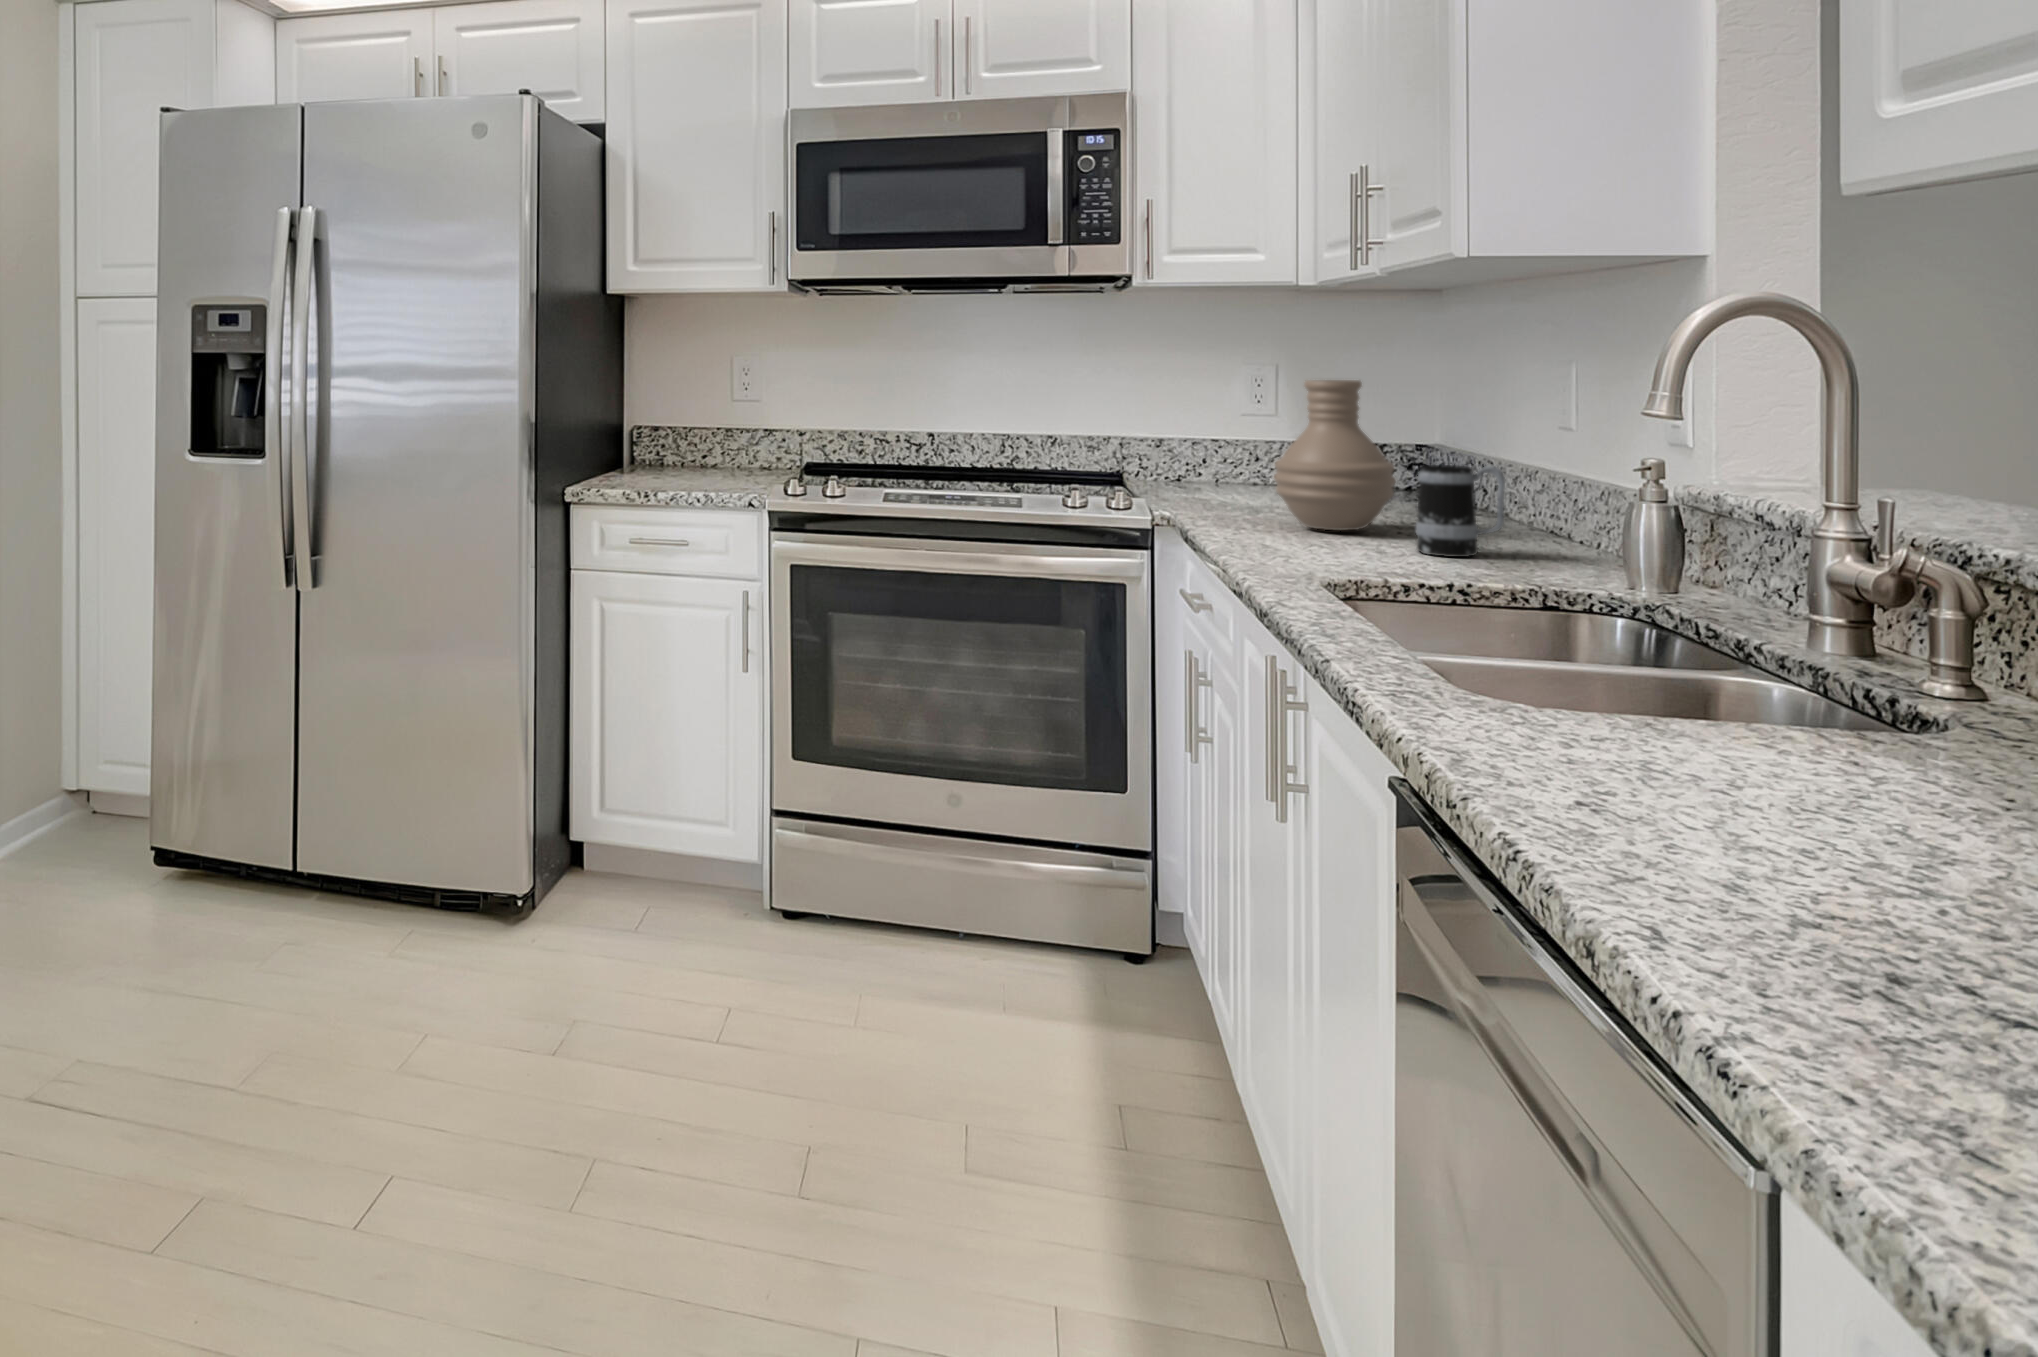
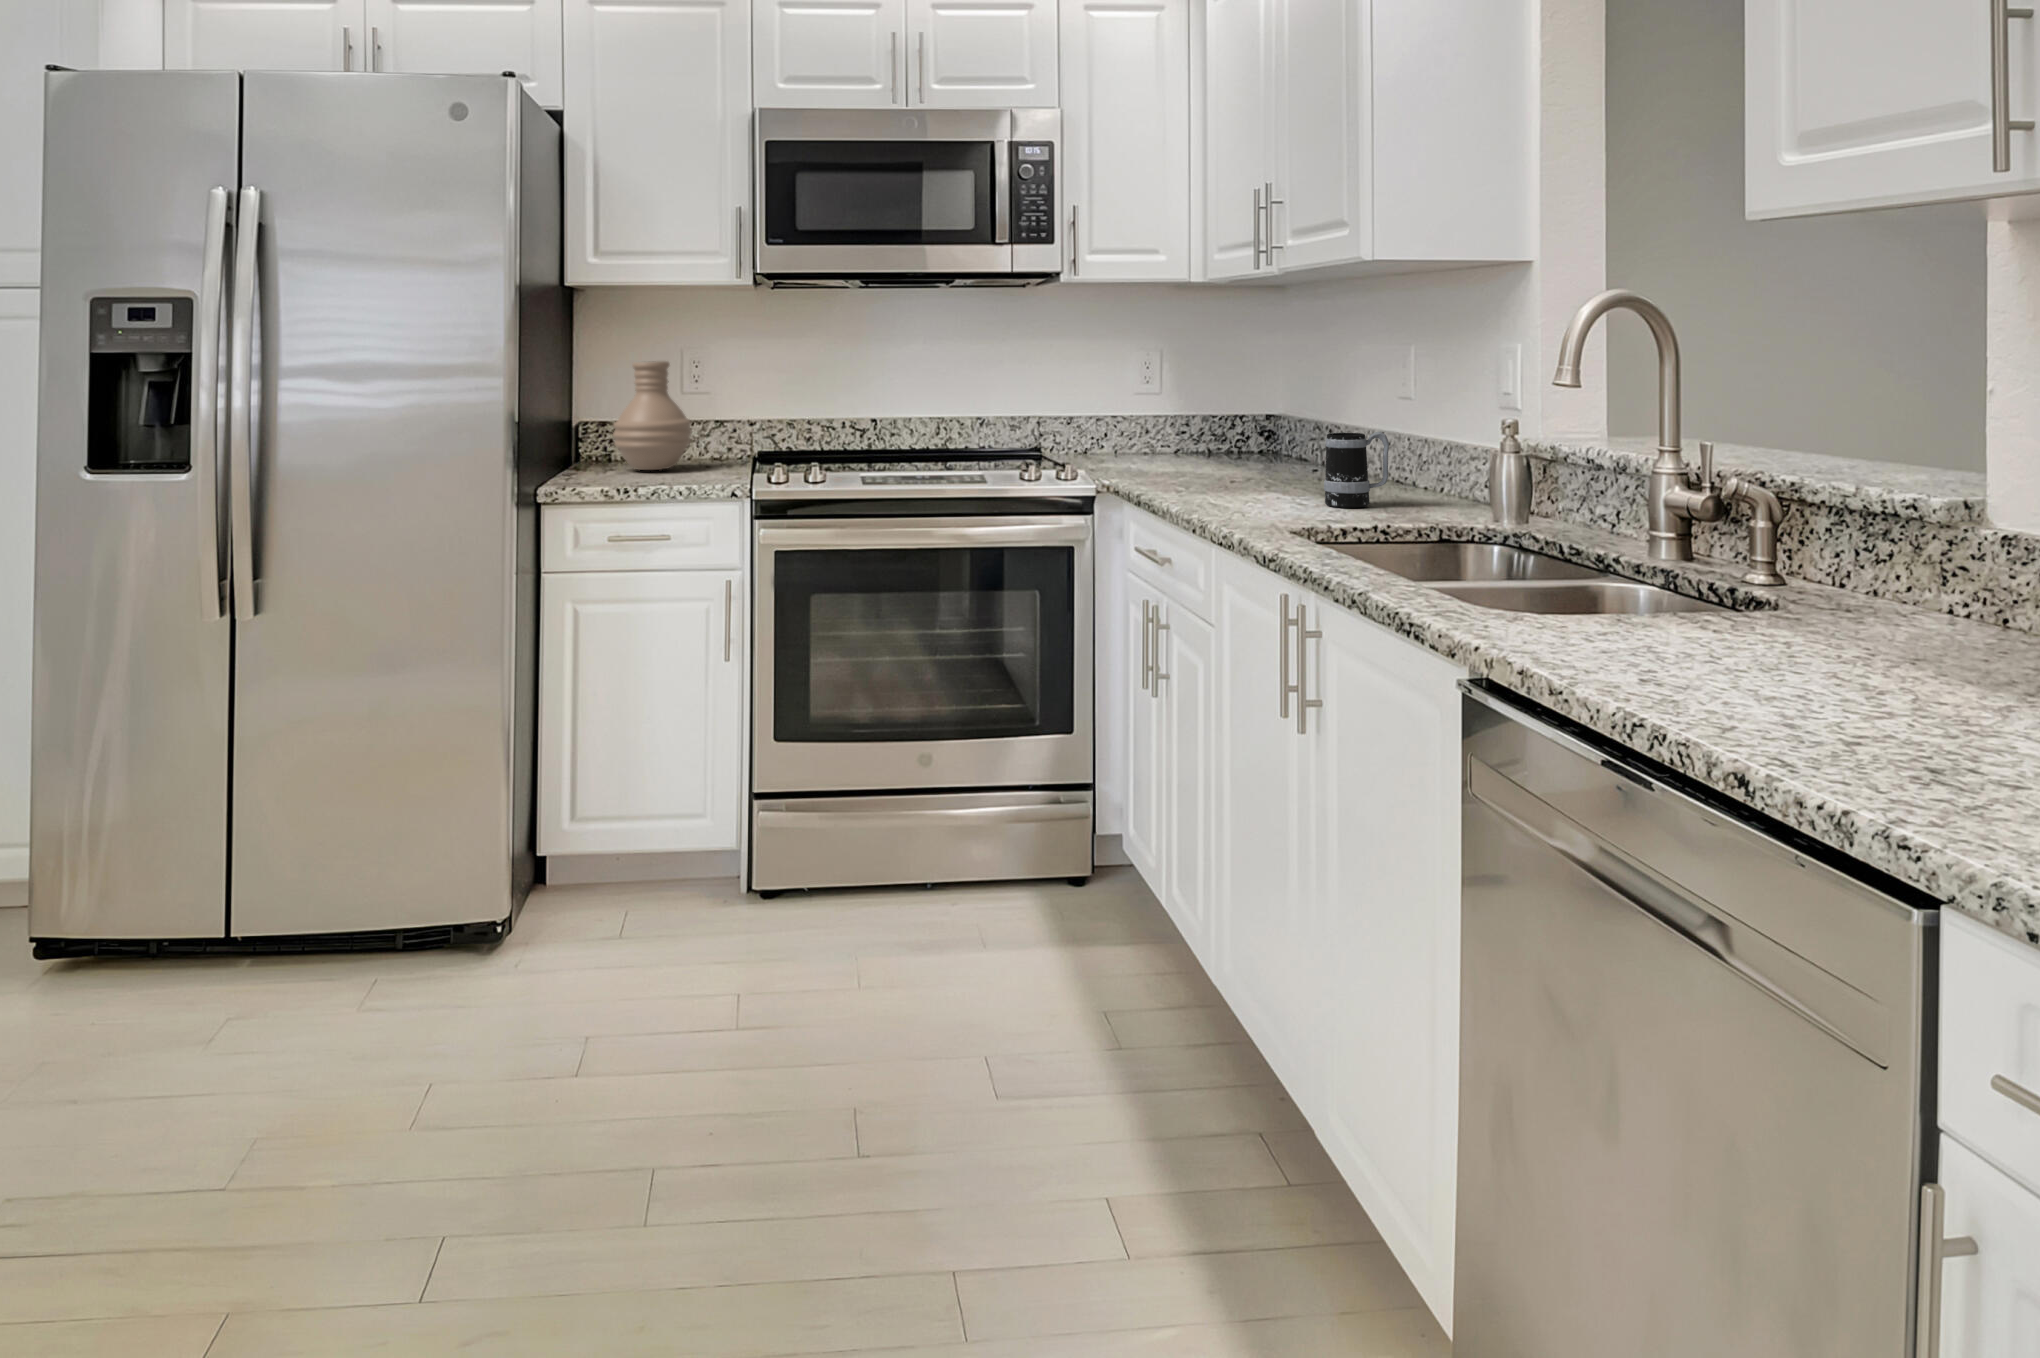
vase: present [1274,380,1396,531] -> present [613,361,692,470]

